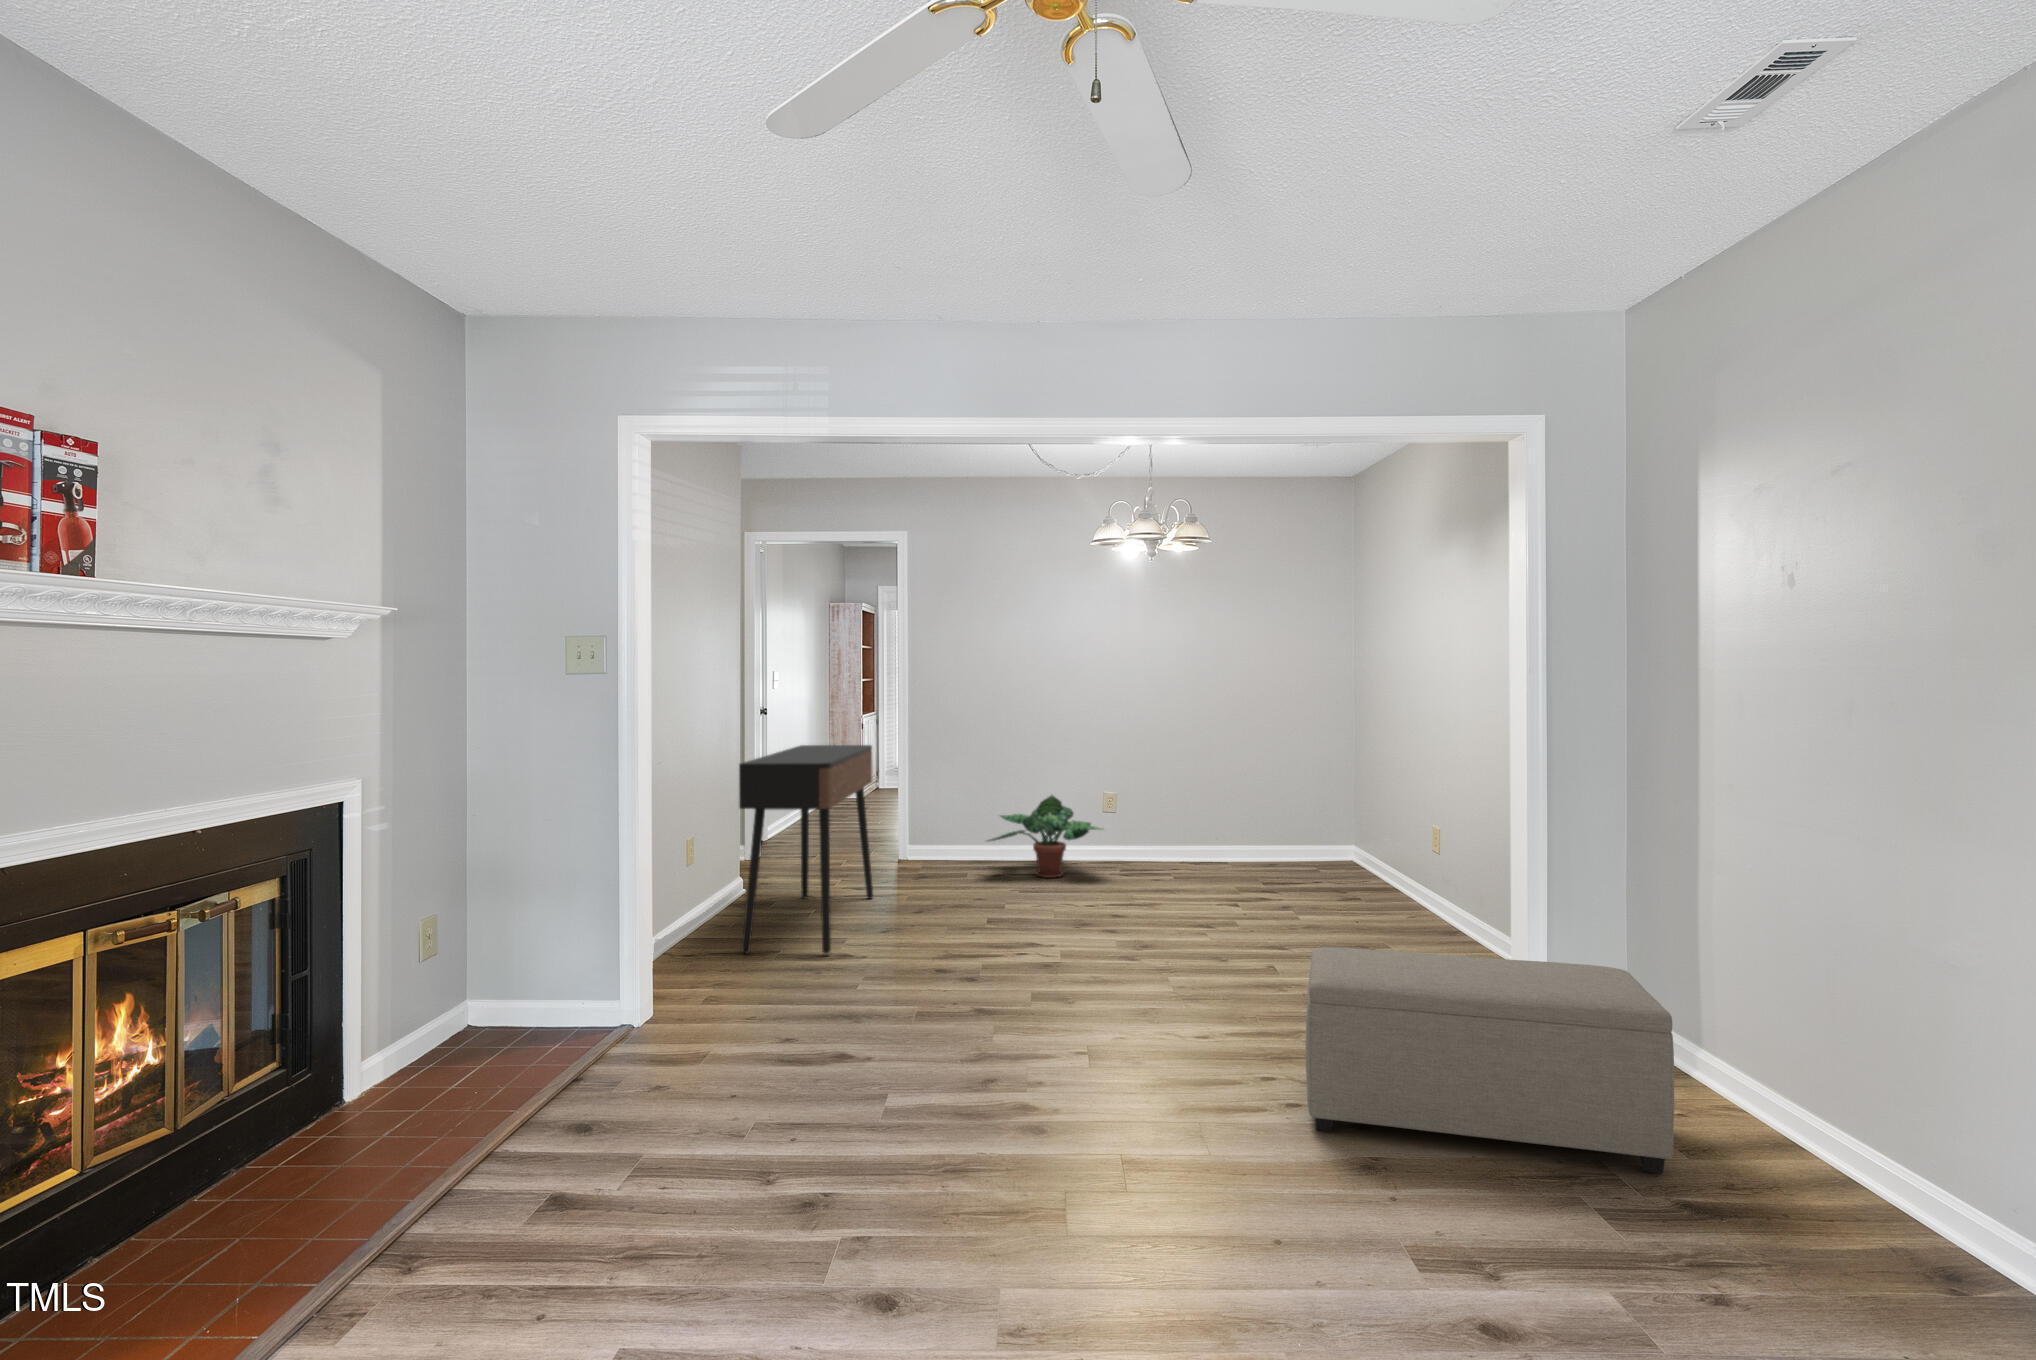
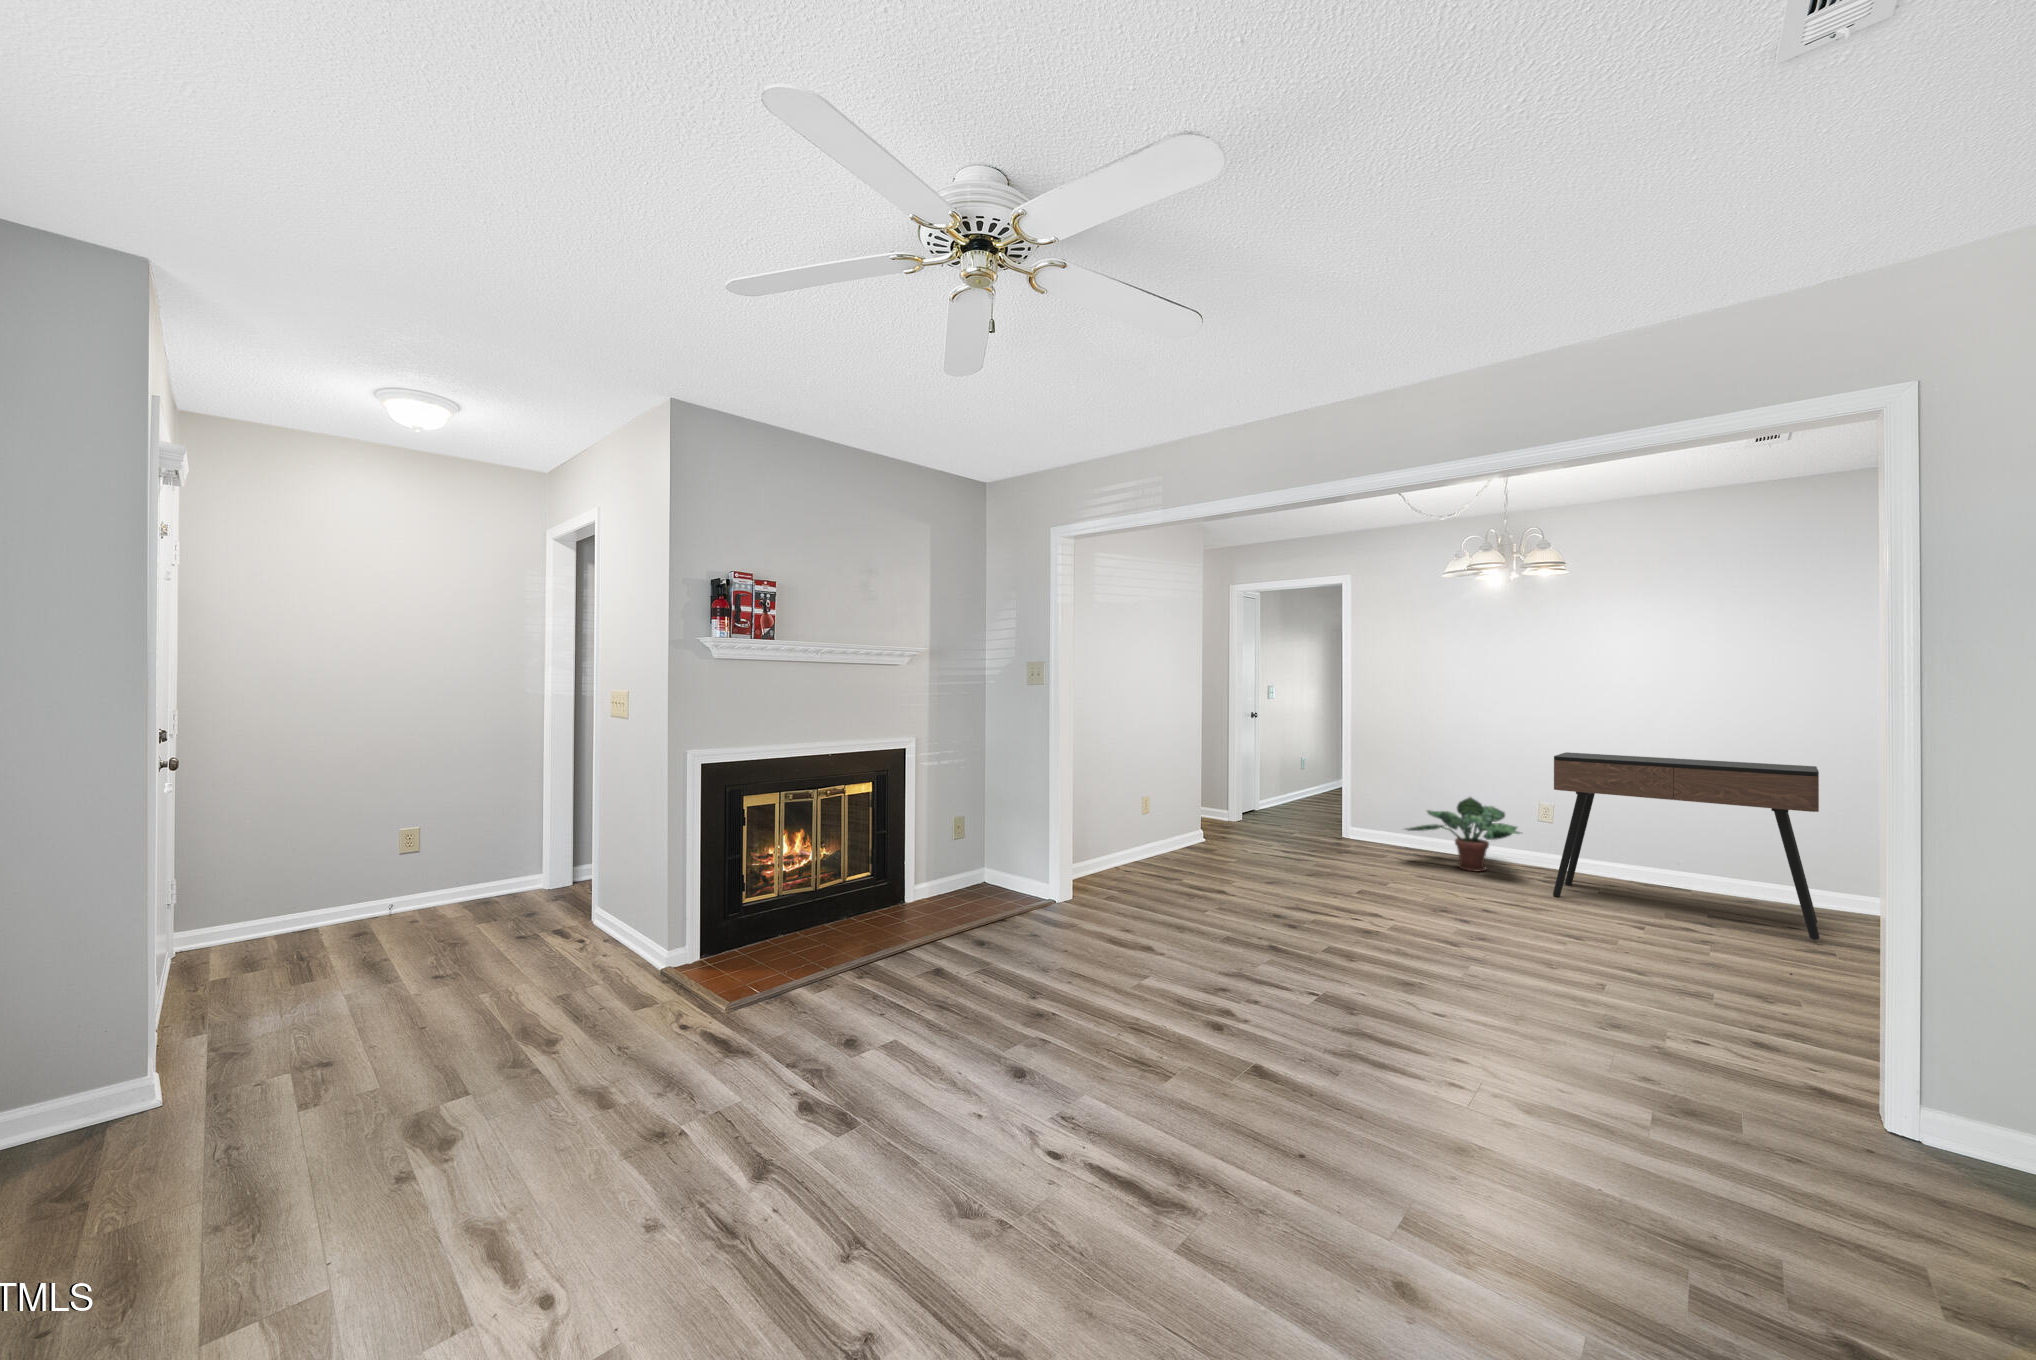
console table: present [739,745,873,954] -> present [1553,752,1820,940]
ottoman: present [1306,947,1674,1173] -> none [1442,951,1909,1296]

